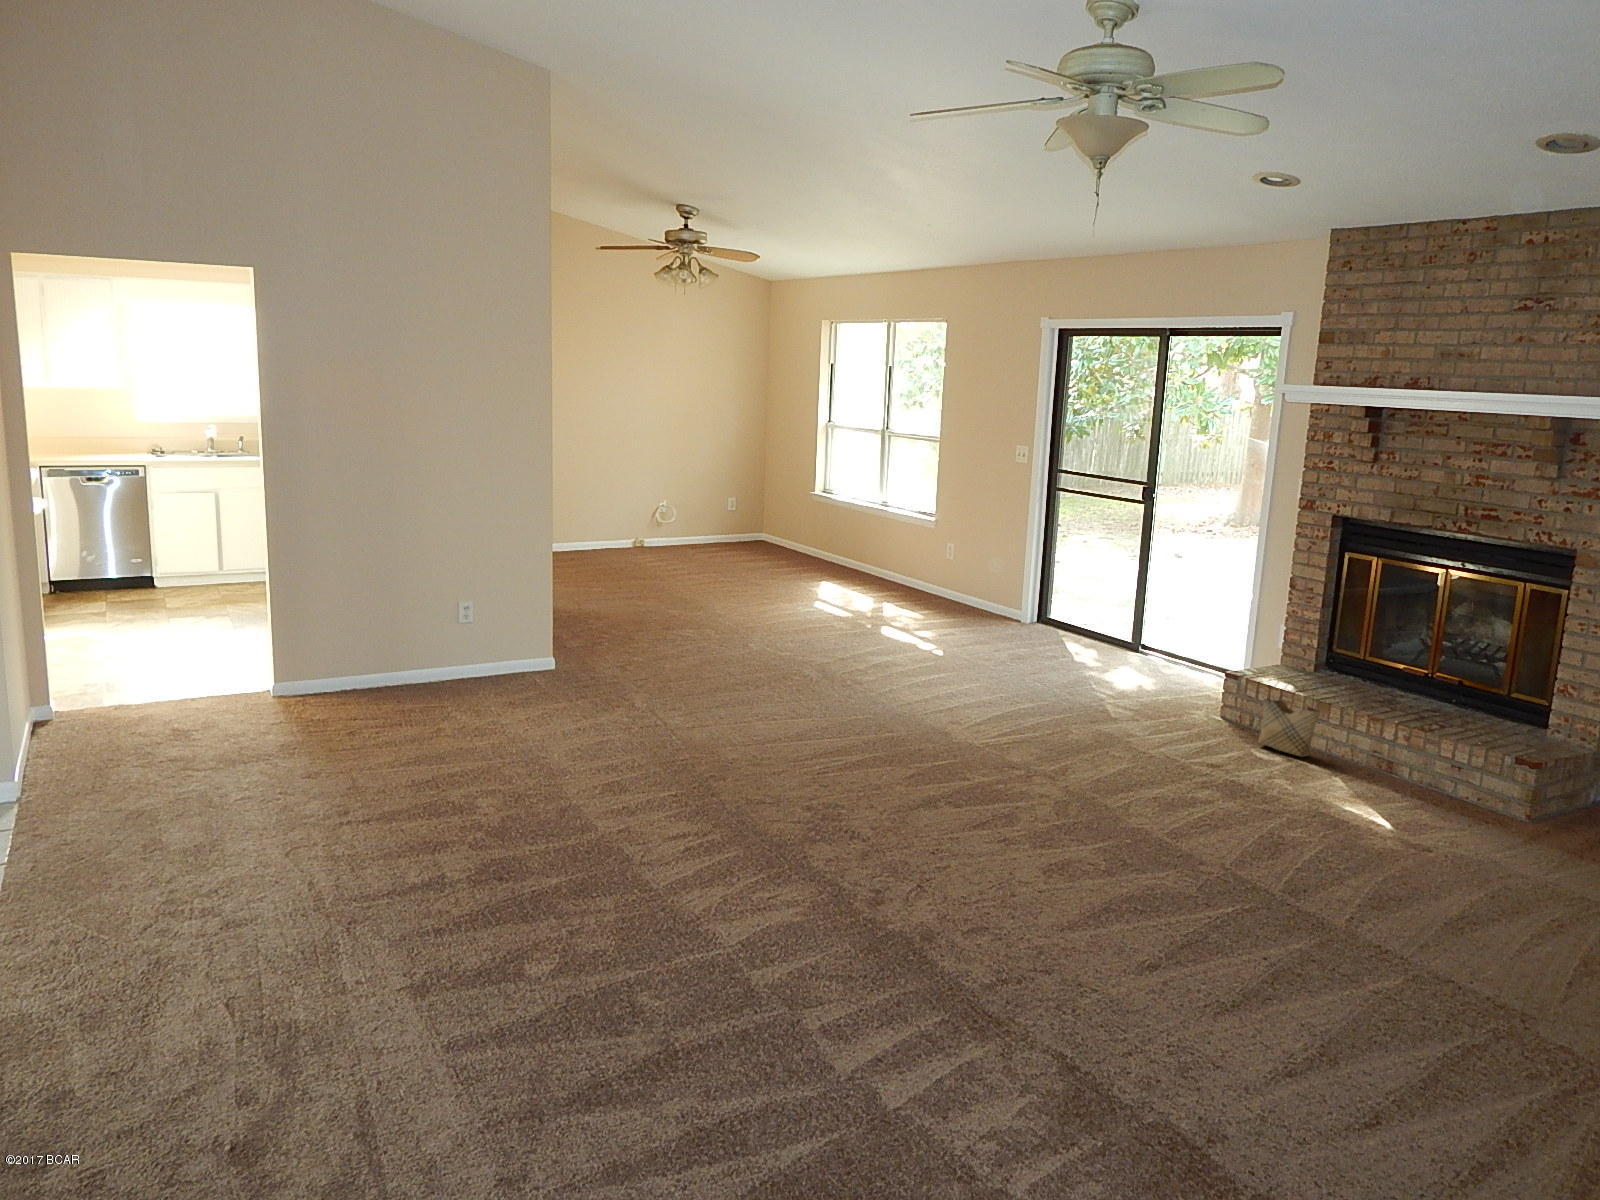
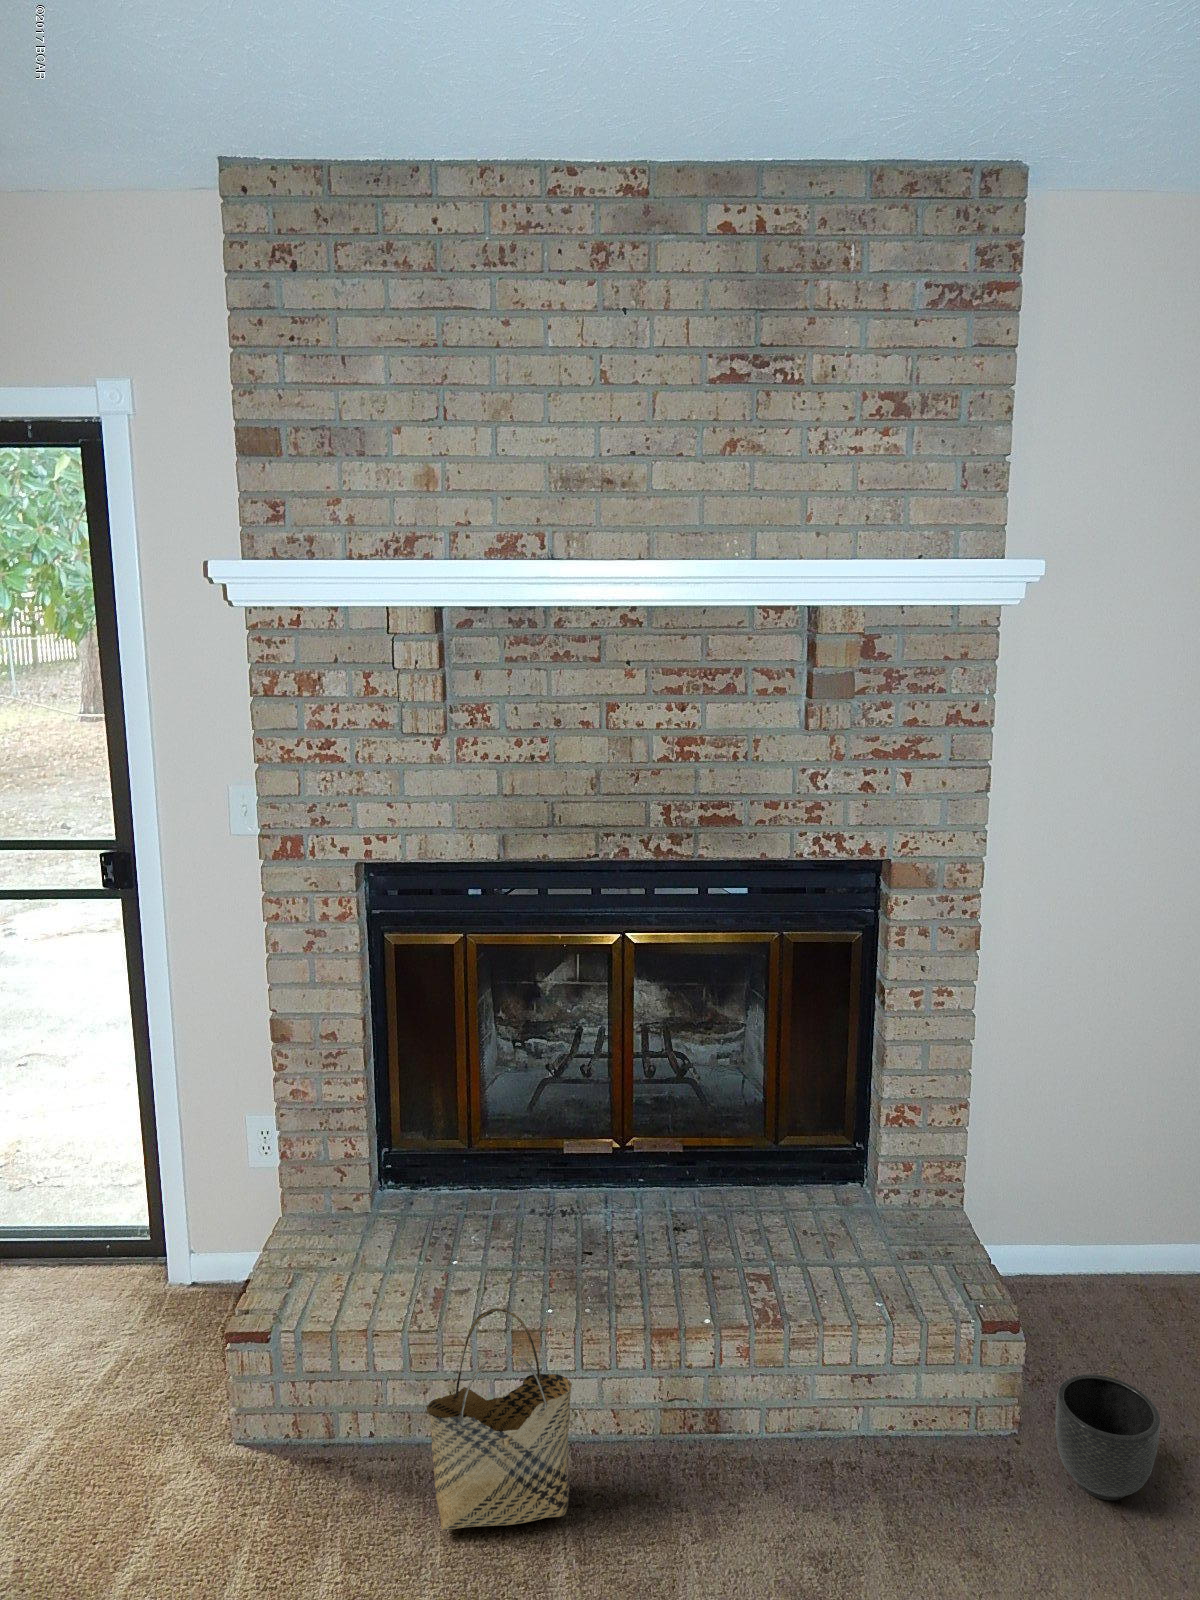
planter: none [1513,789,1568,841] -> present [1056,1374,1160,1501]

